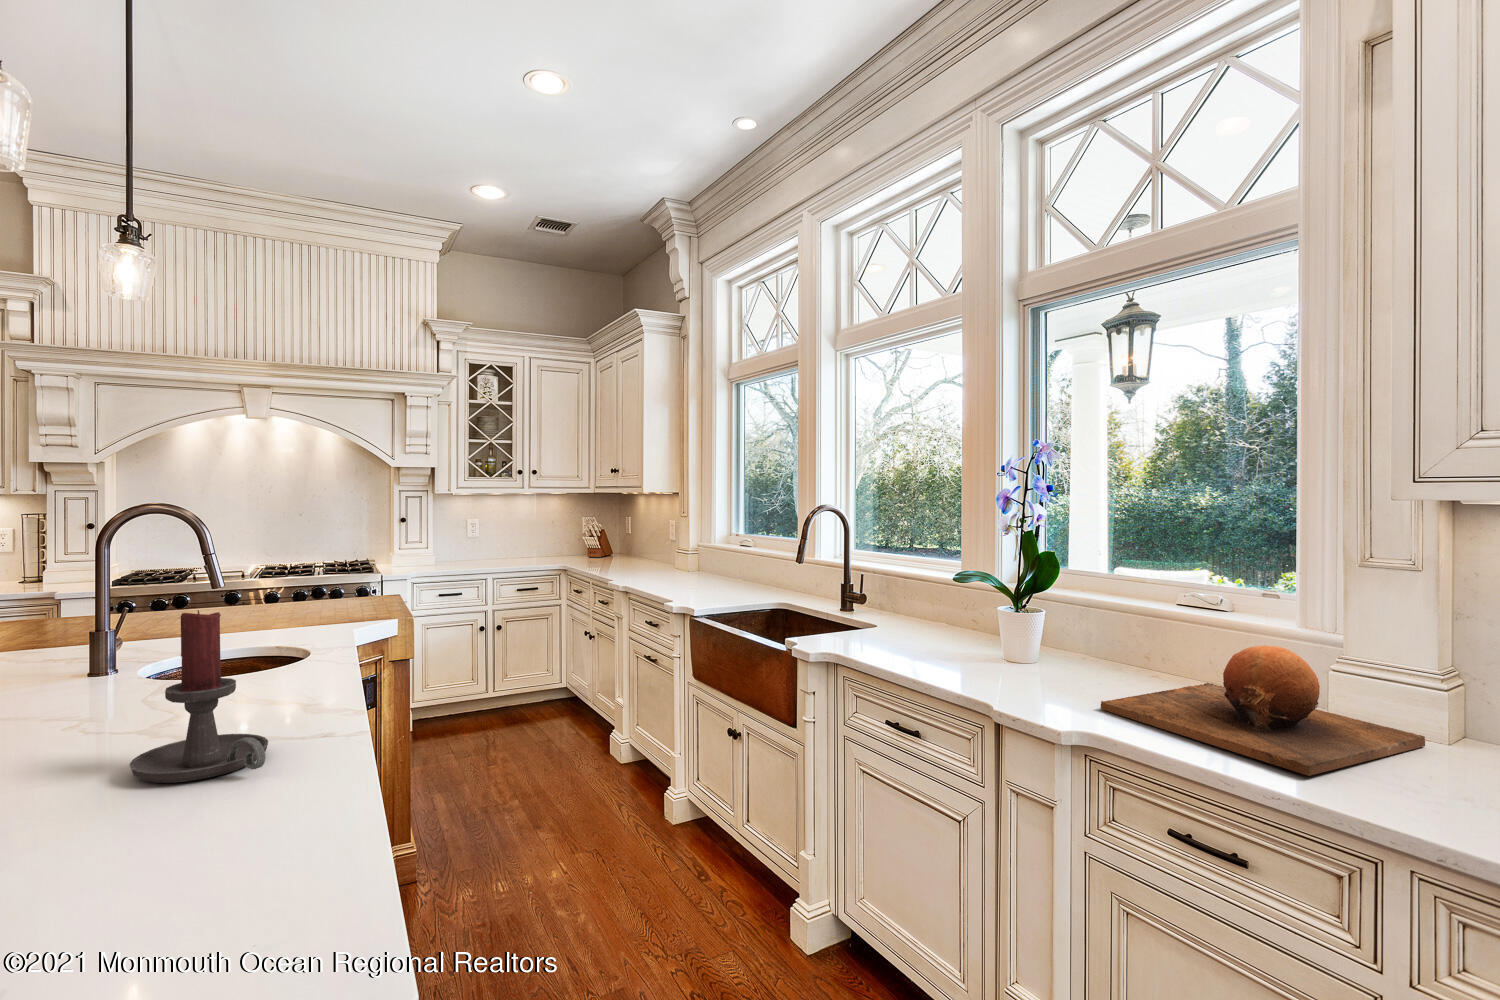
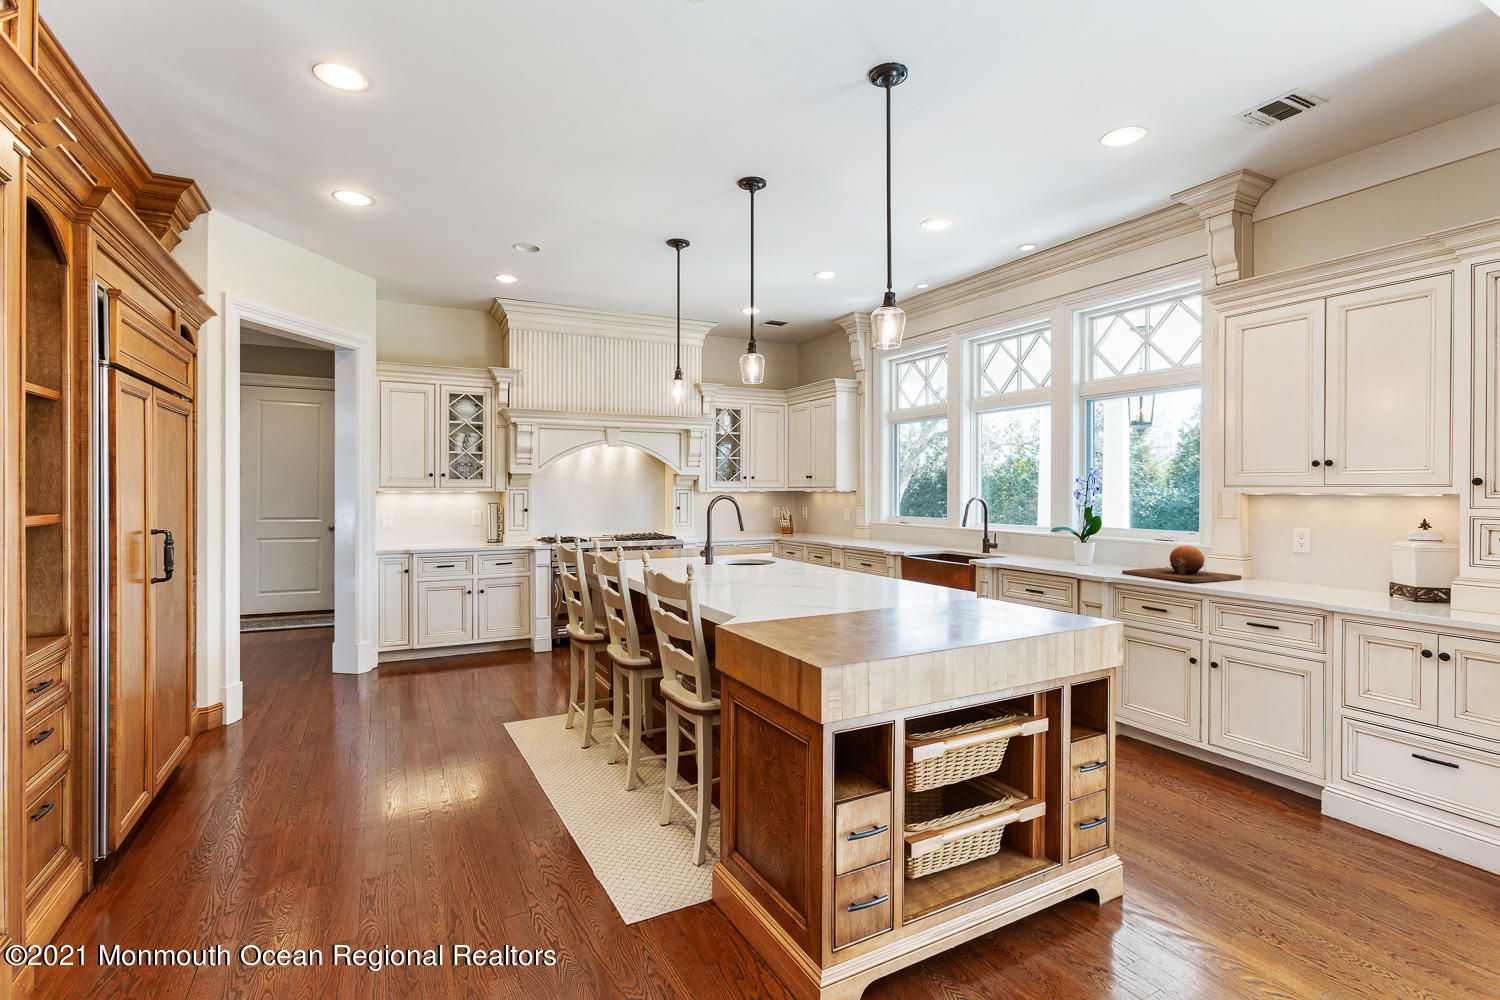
candle holder: present [129,610,268,783] -> none [803,526,850,579]

